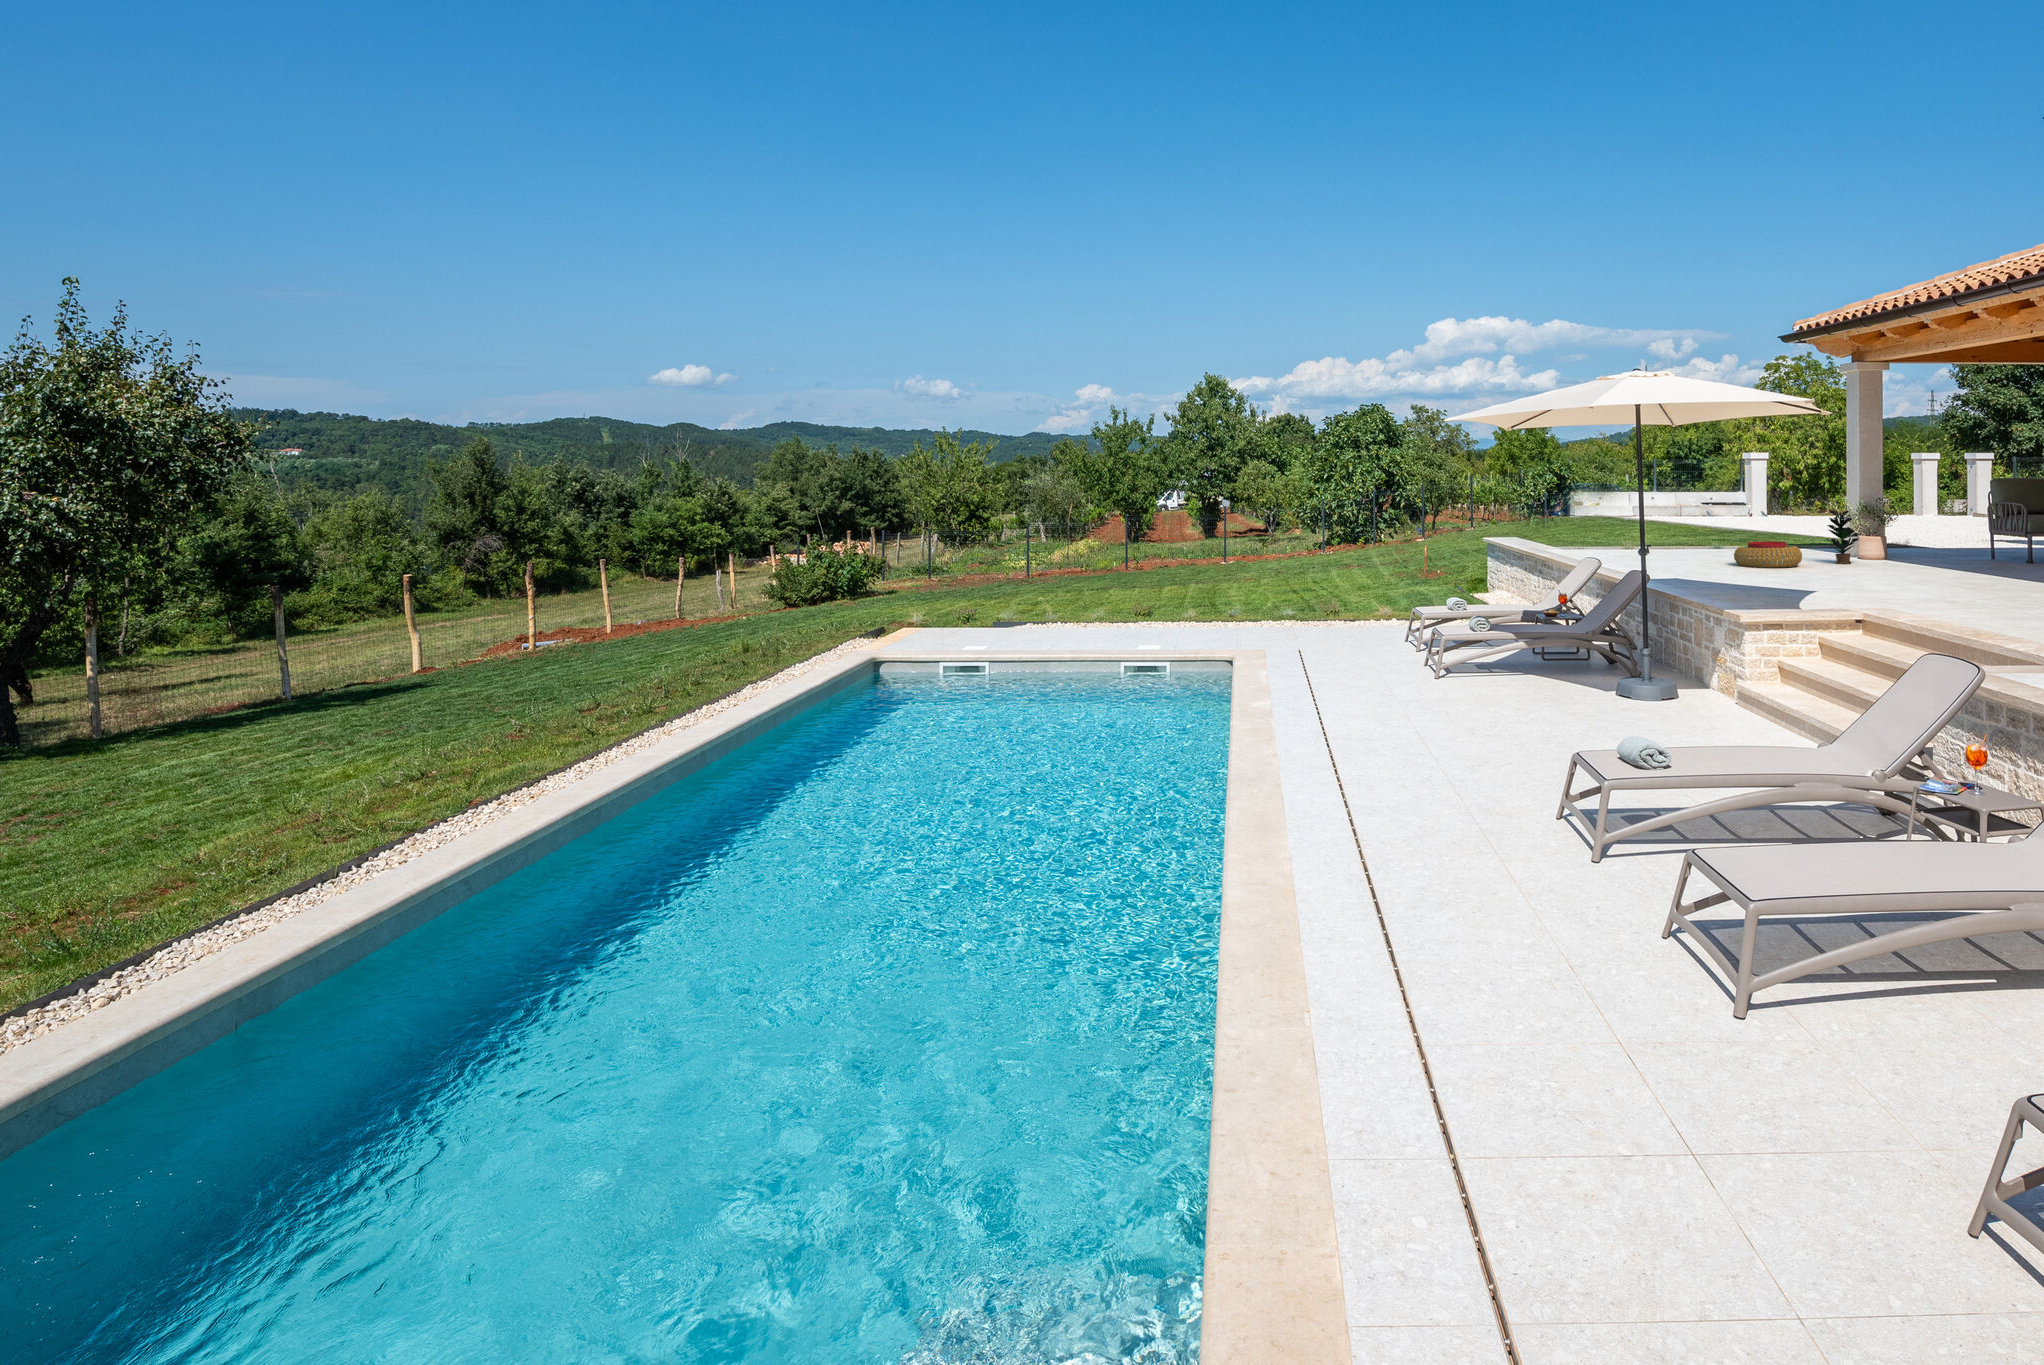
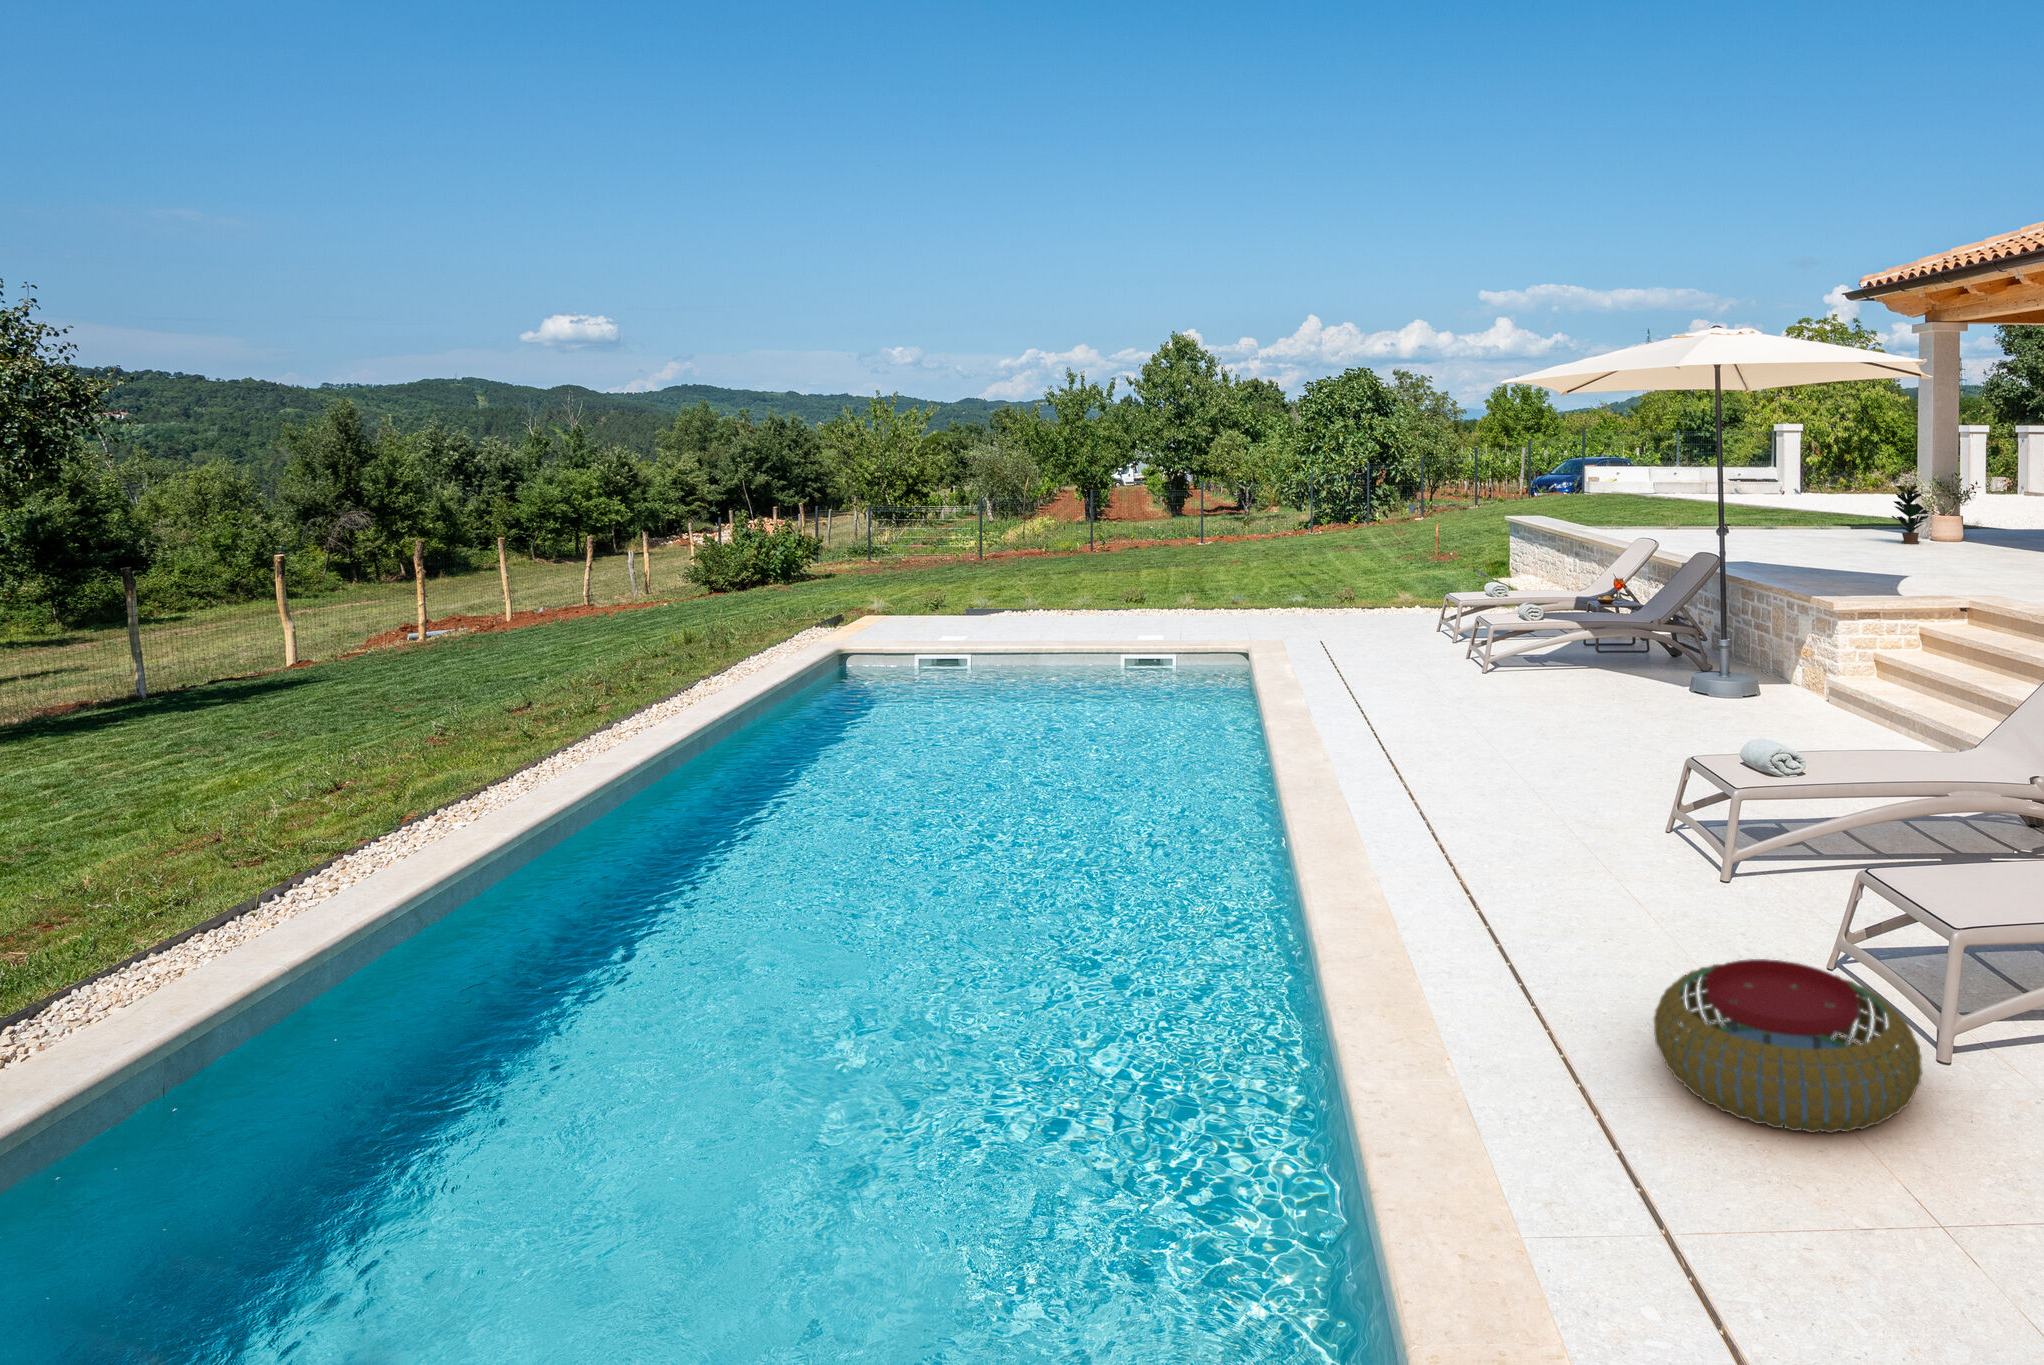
pouf: present [1734,541,1802,568] -> present [1654,959,1922,1133]

